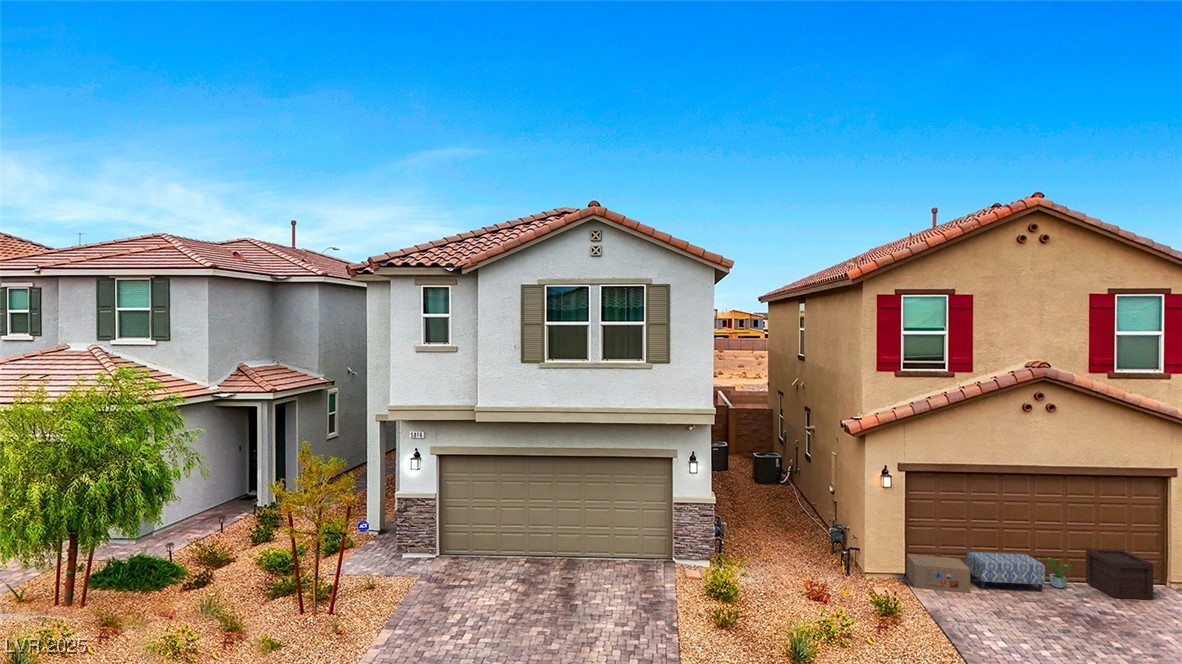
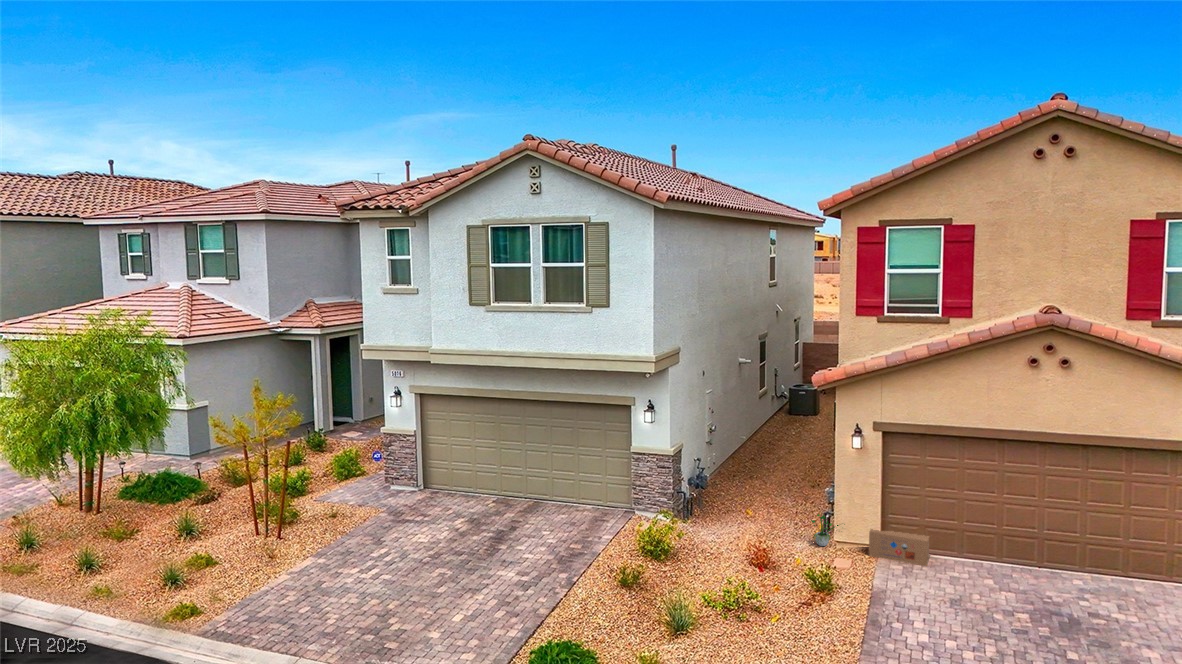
wooden crate: present [1086,549,1154,600] -> none [1091,530,1156,591]
bench: present [967,552,1045,592] -> none [944,523,1022,573]
potted plant: present [1047,557,1079,588] -> present [811,514,845,546]

